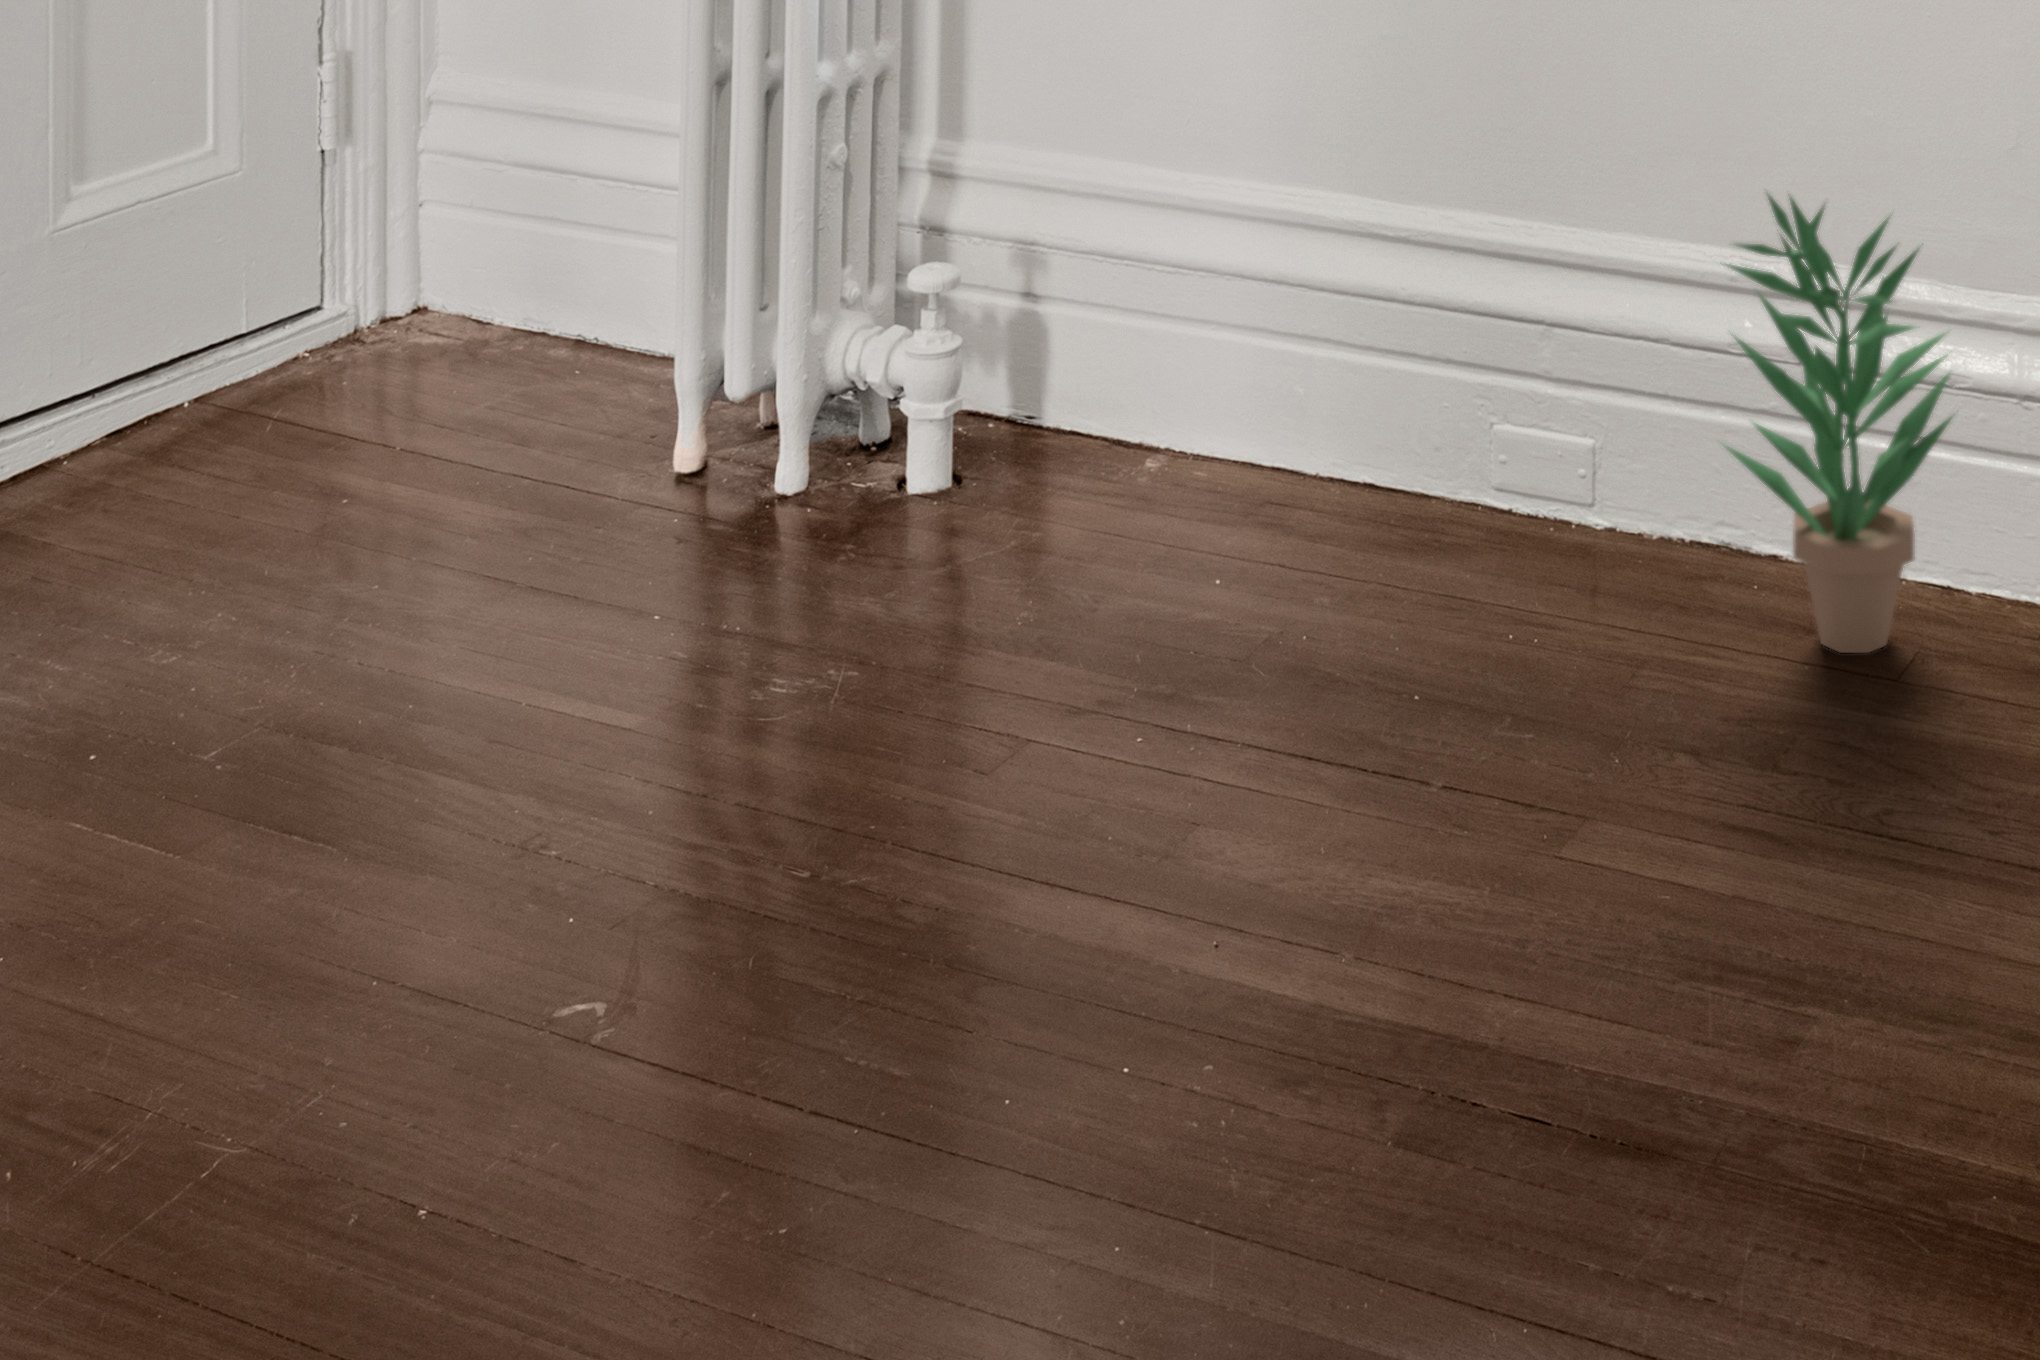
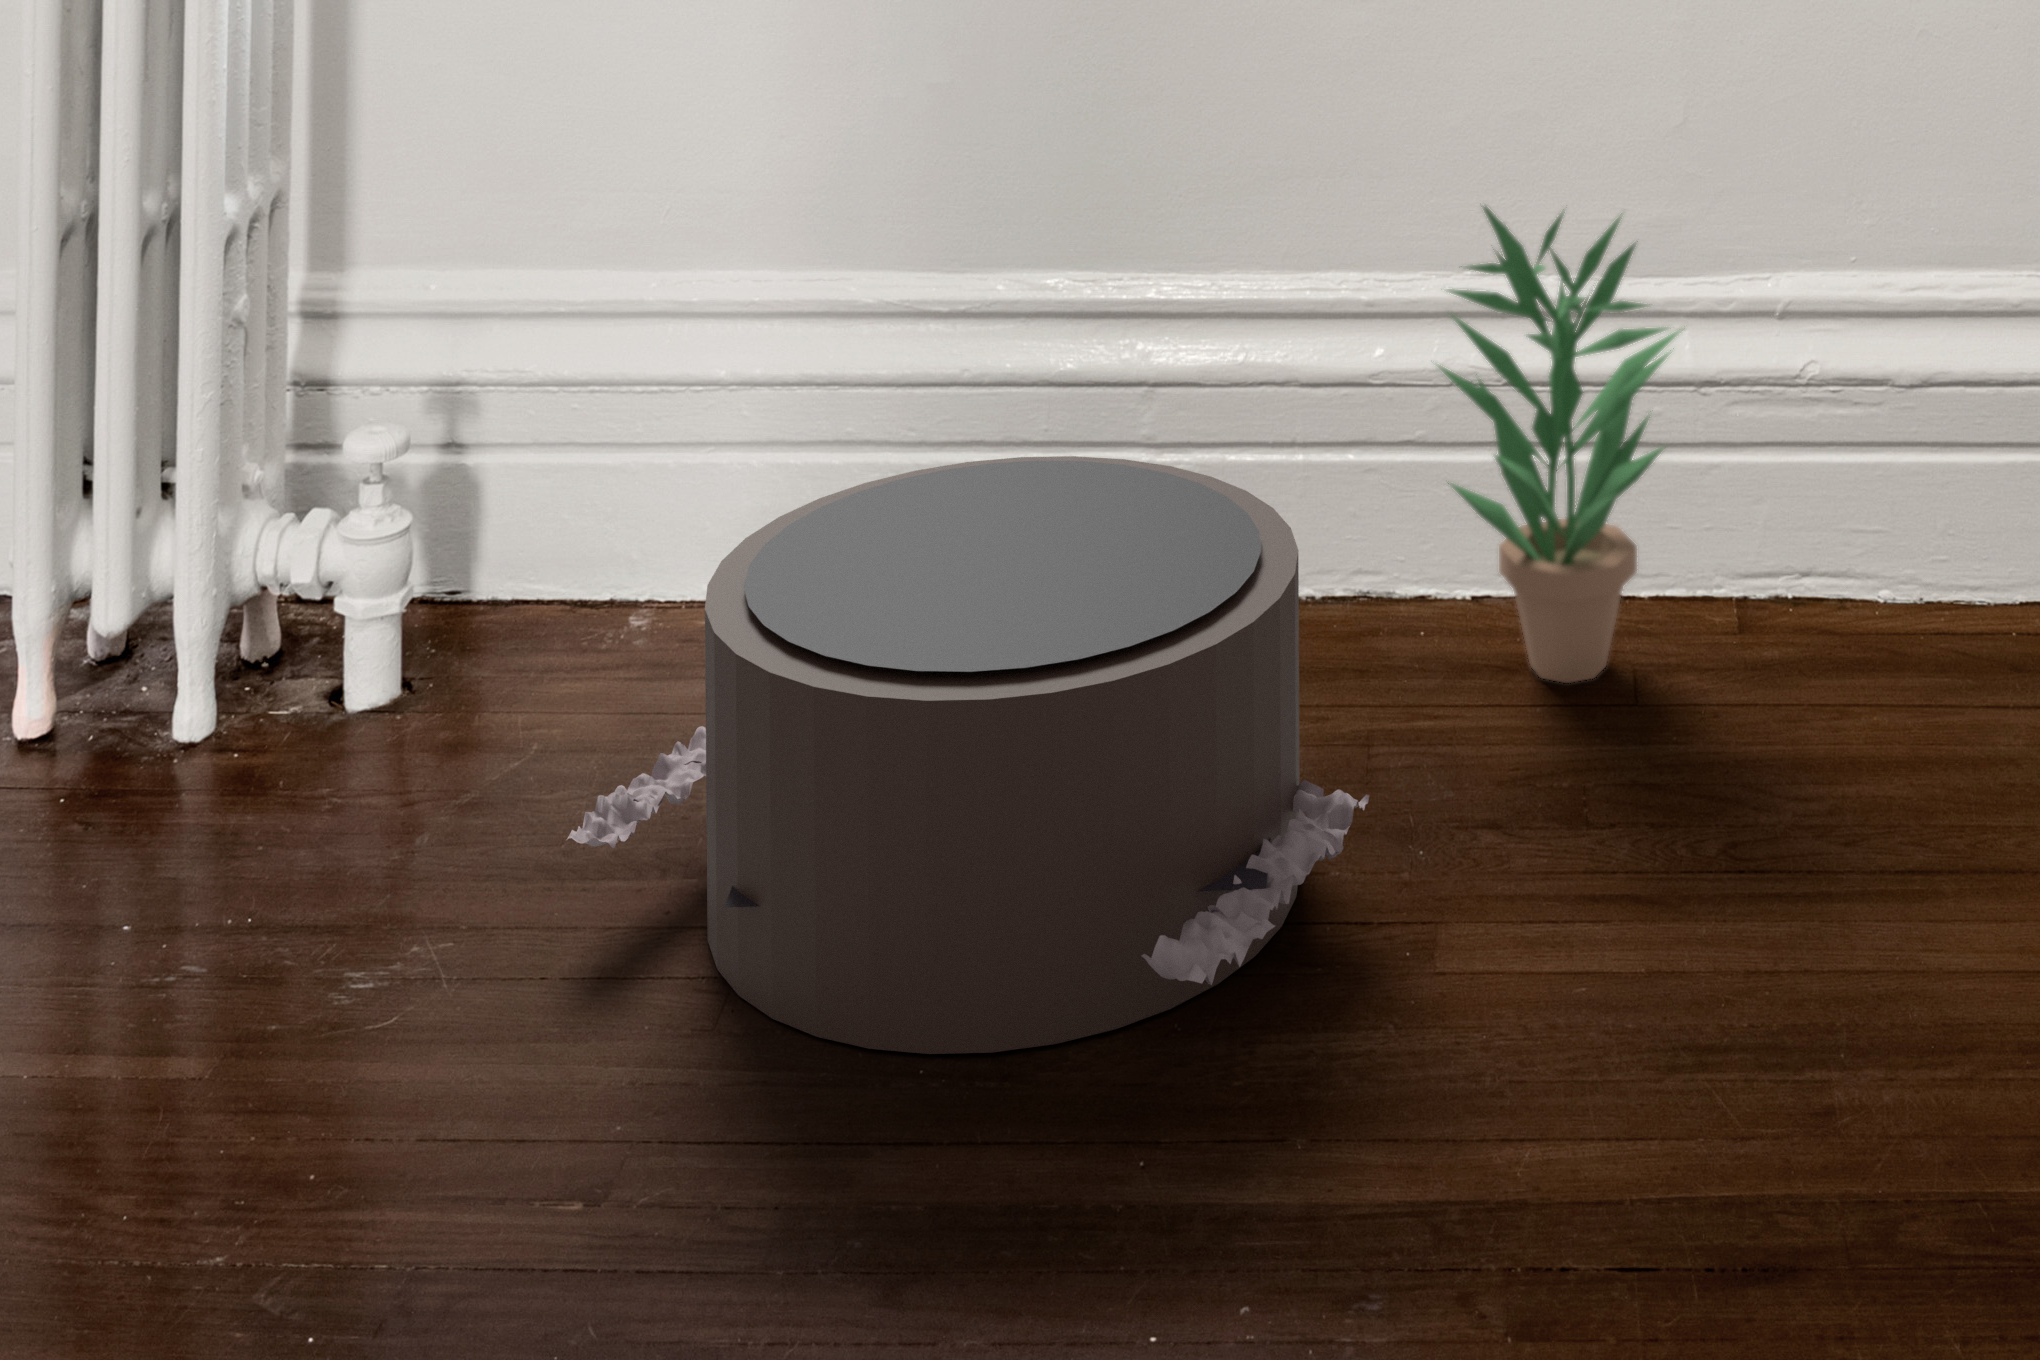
pouf: none [913,358,1528,848] -> present [567,456,1369,1054]

